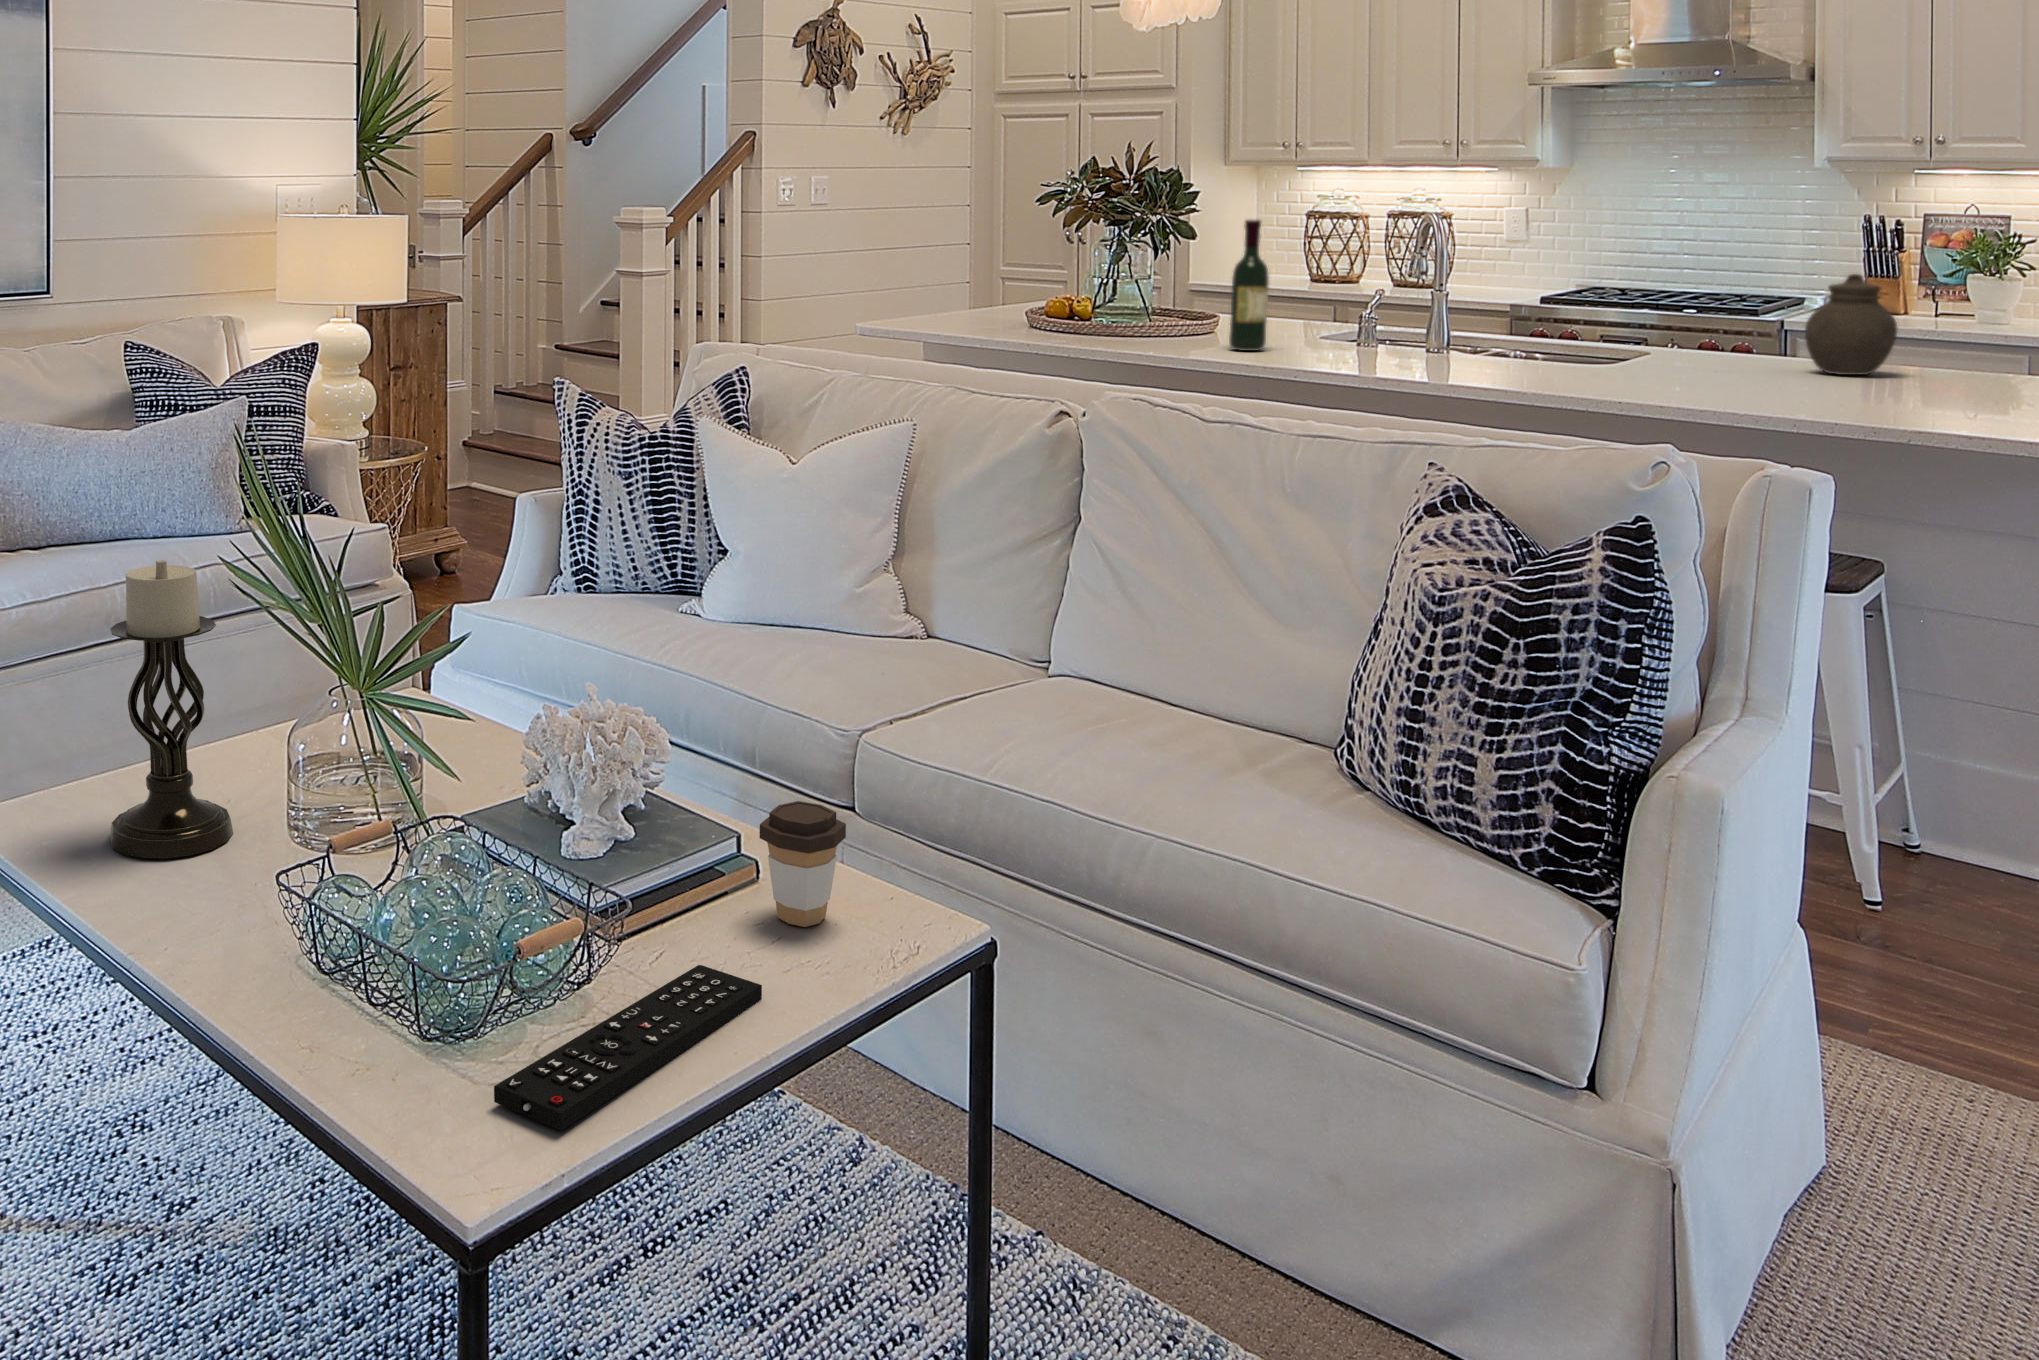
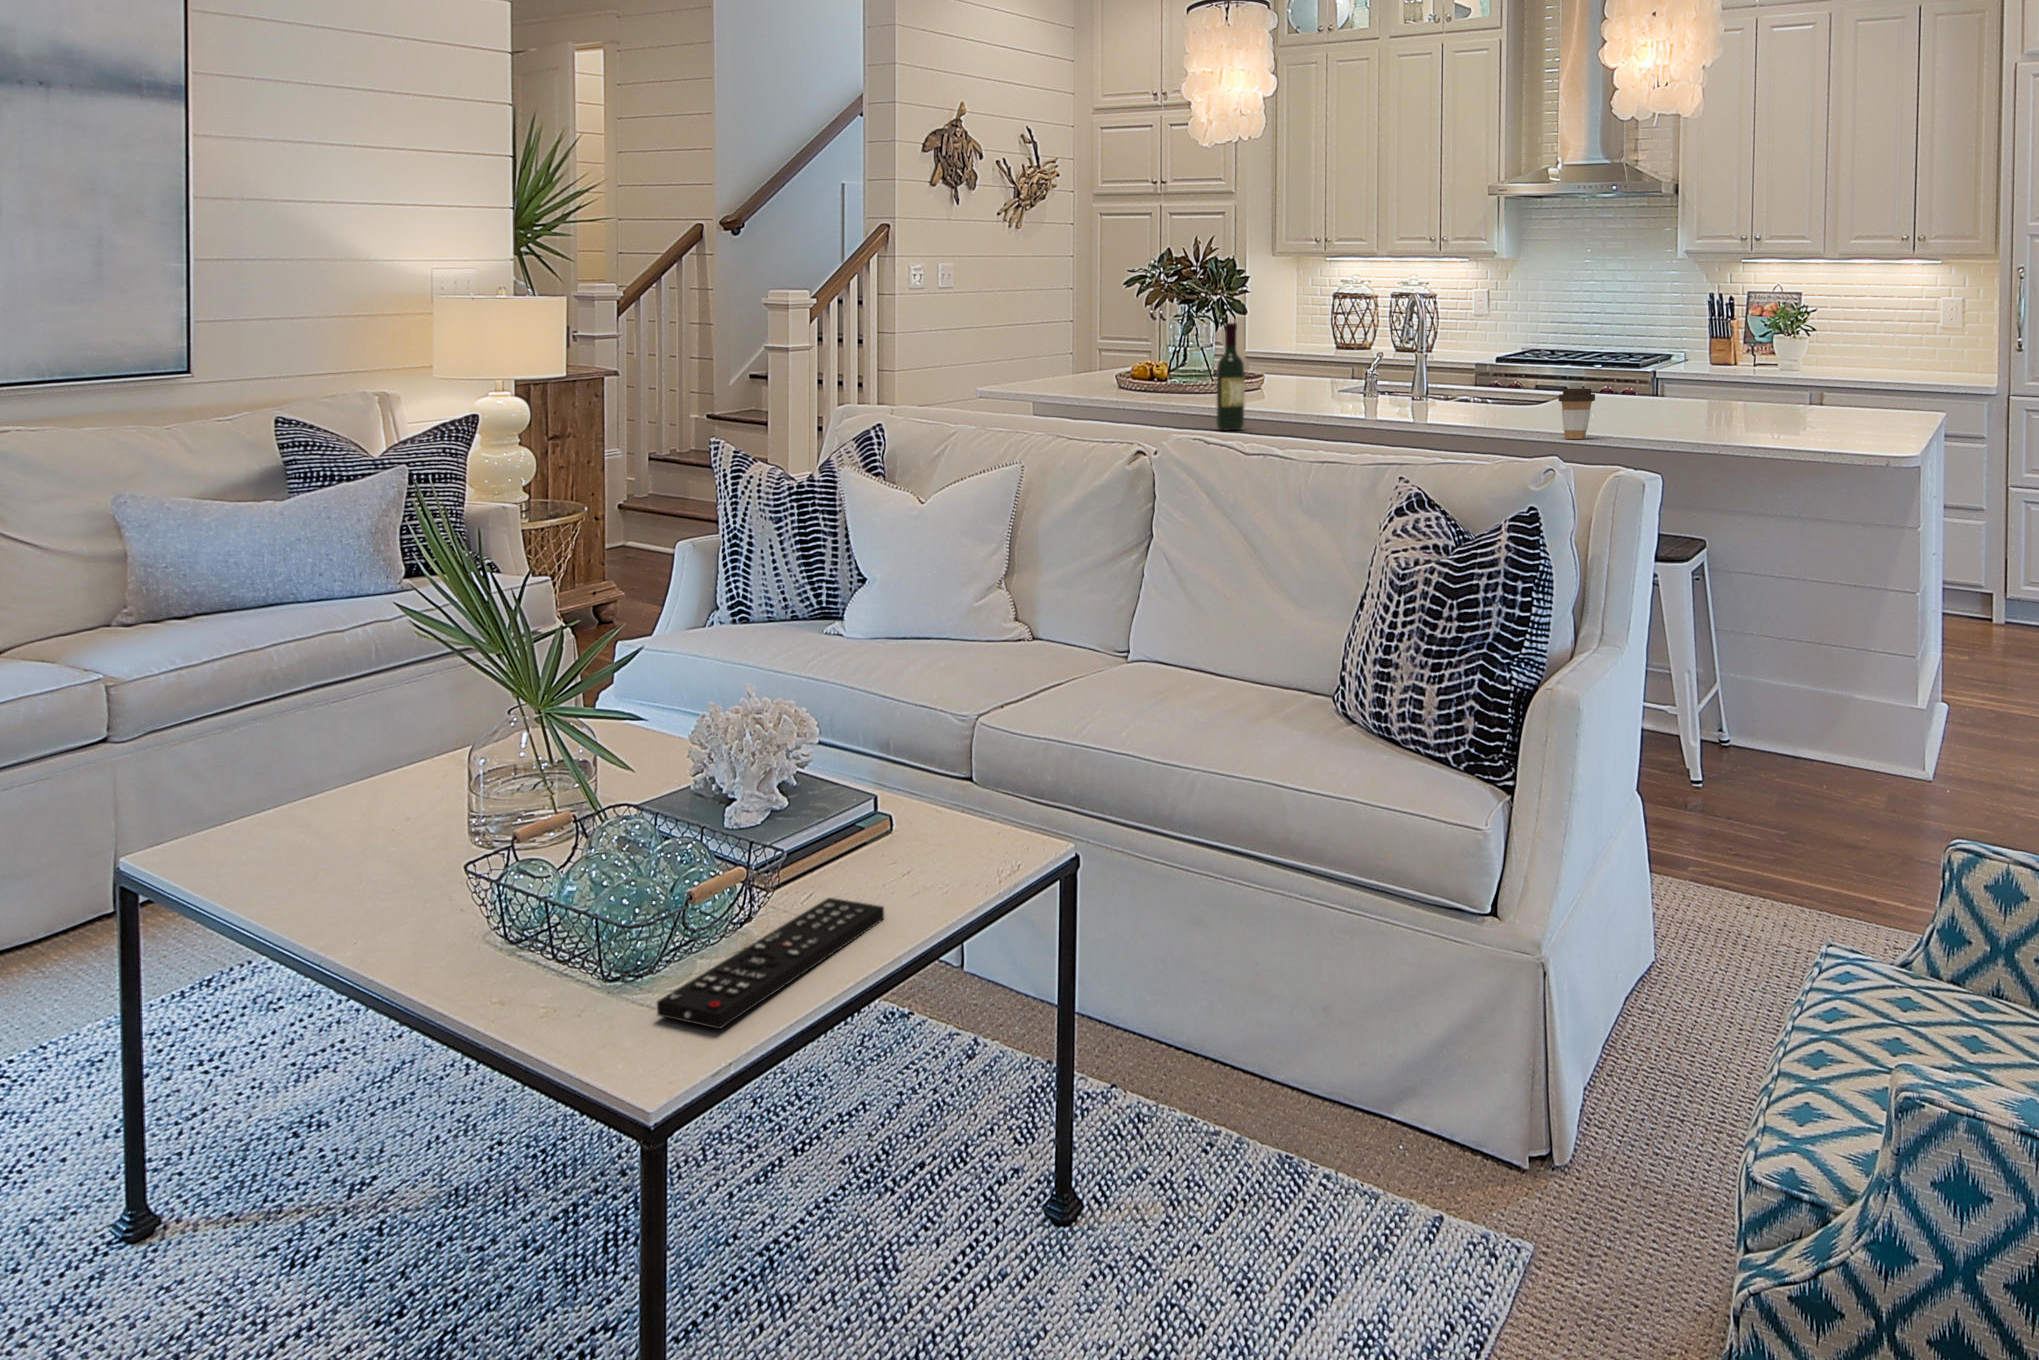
jar: present [1805,274,1897,375] -> none [1628,353,1690,430]
candle holder: present [110,560,233,859] -> none [255,591,388,868]
coffee cup: present [759,801,846,927] -> present [1558,389,1595,439]

